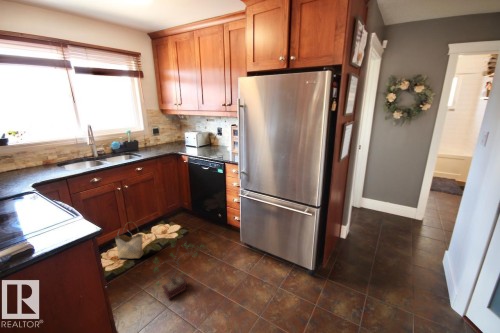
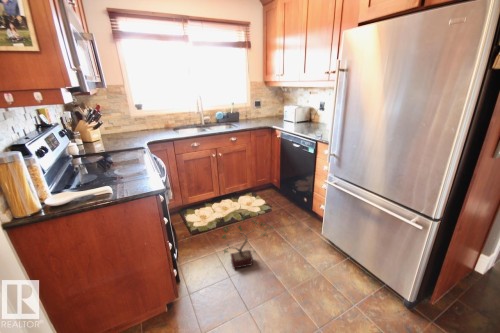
woven basket: present [115,222,144,258] -> none [204,187,226,222]

